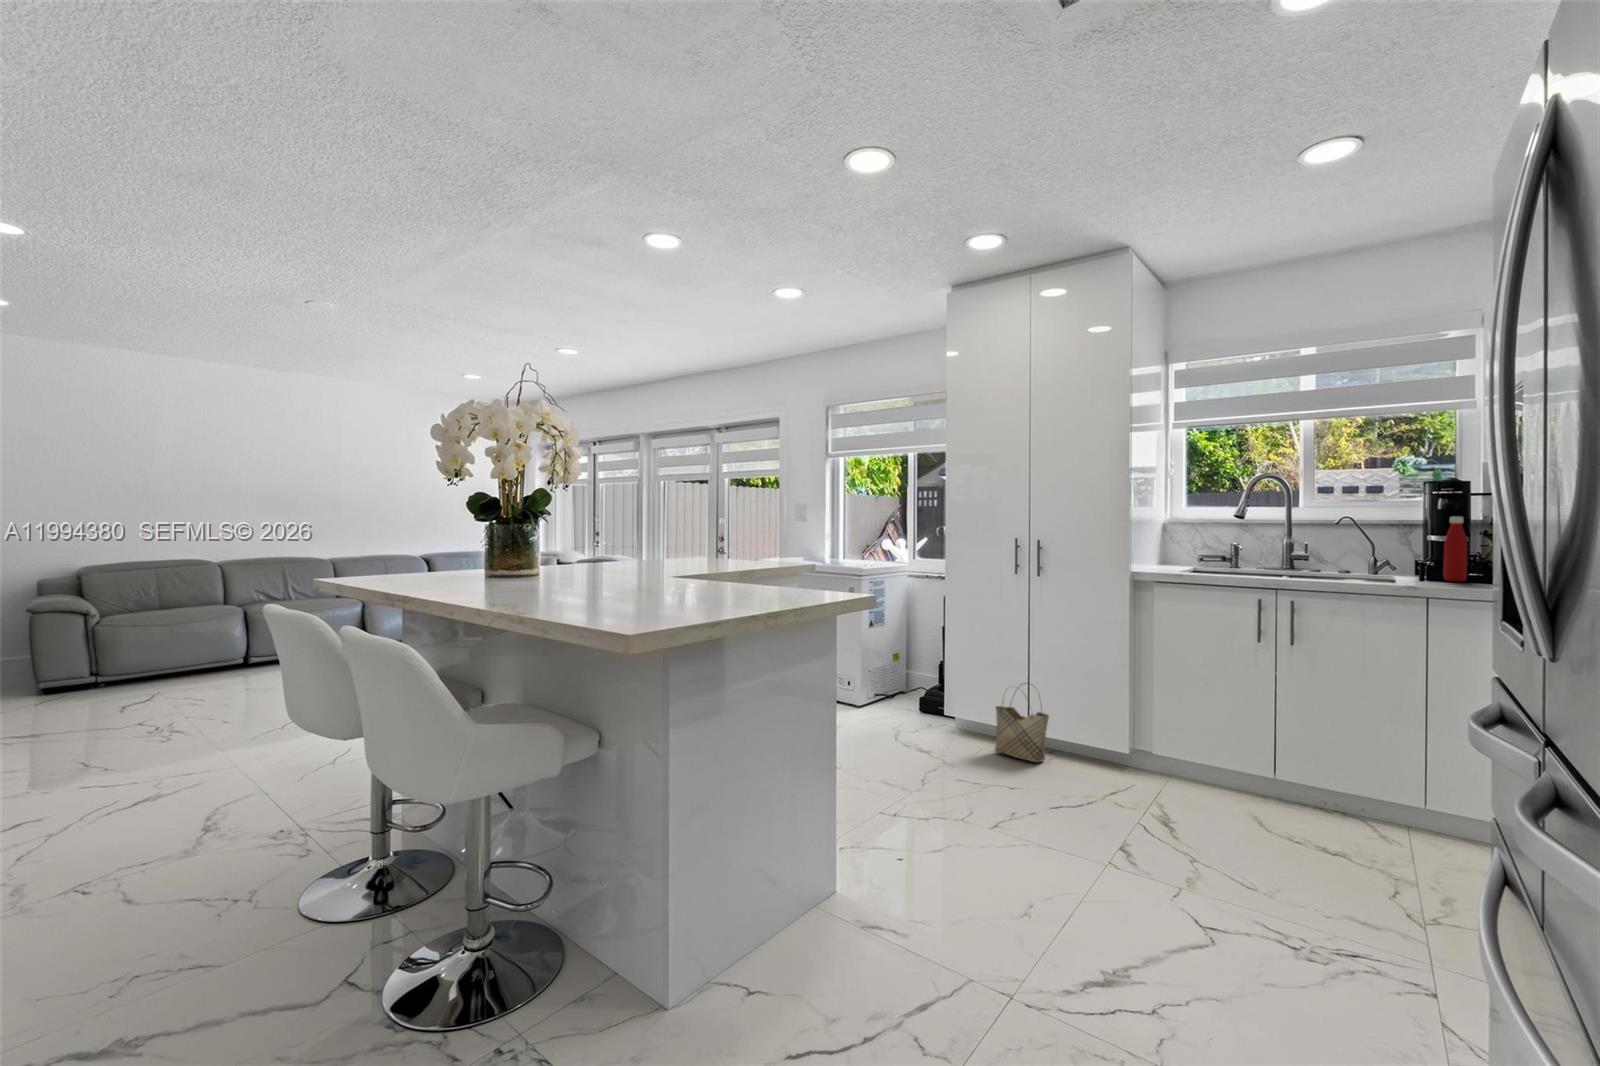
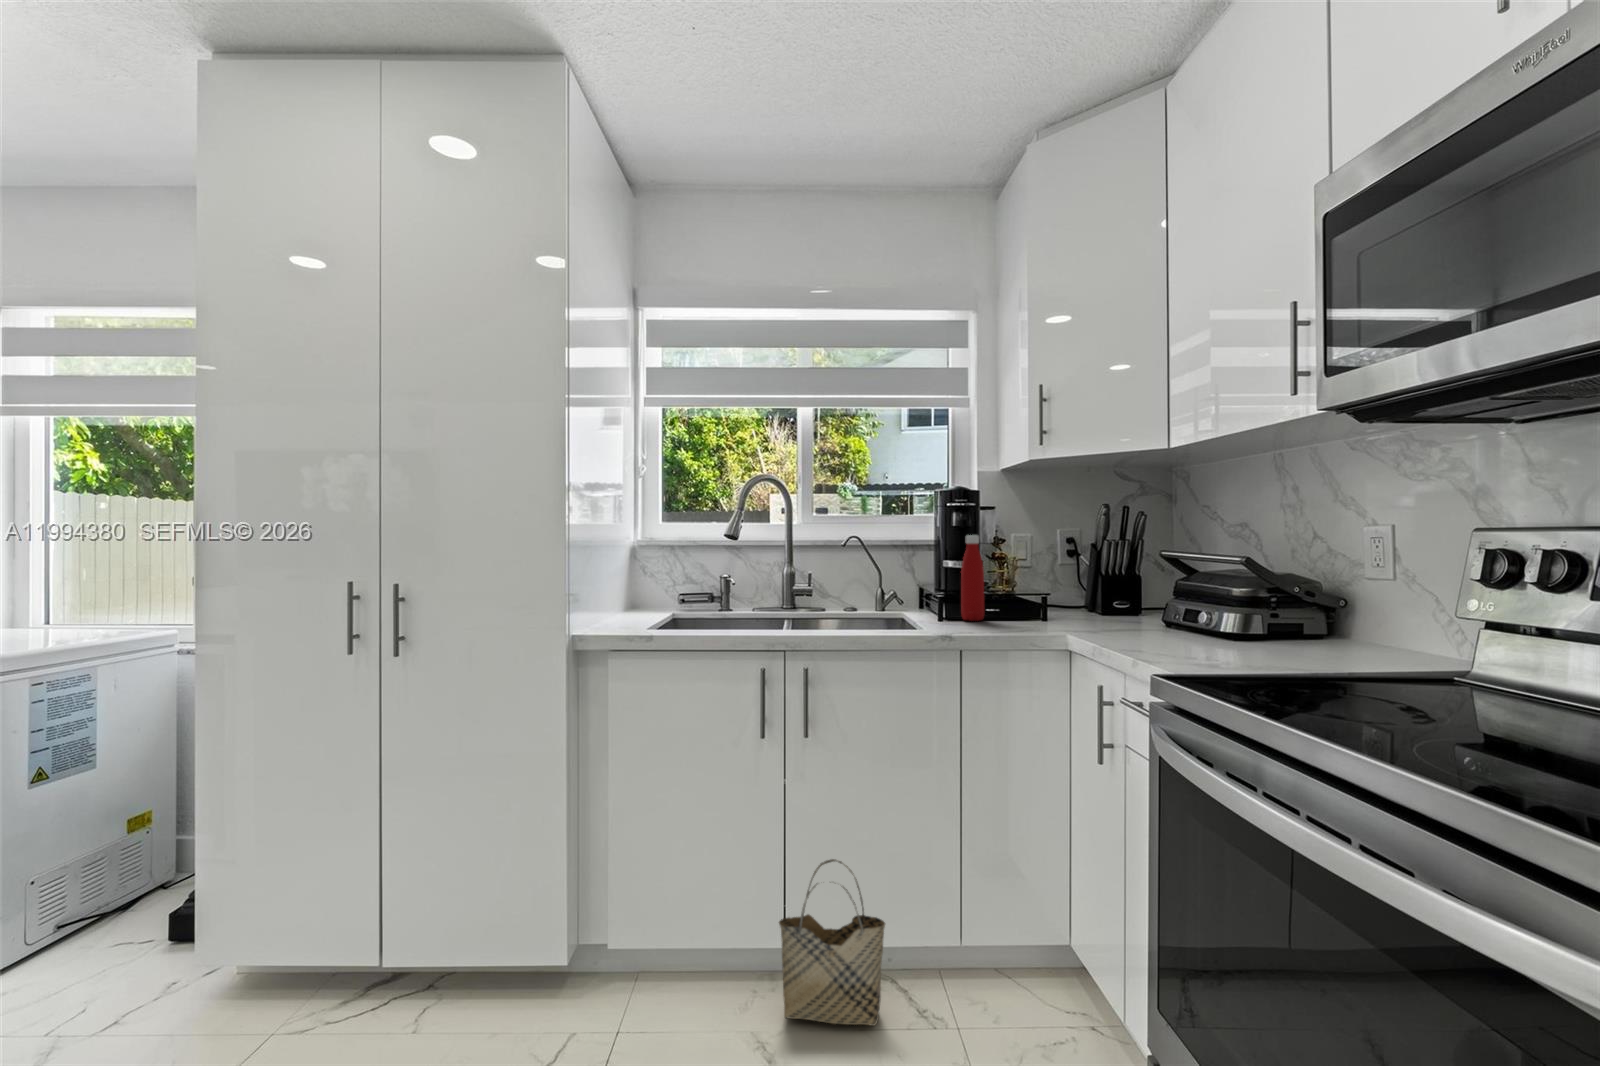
woven basket: present [995,688,1049,762] -> present [779,859,885,1026]

